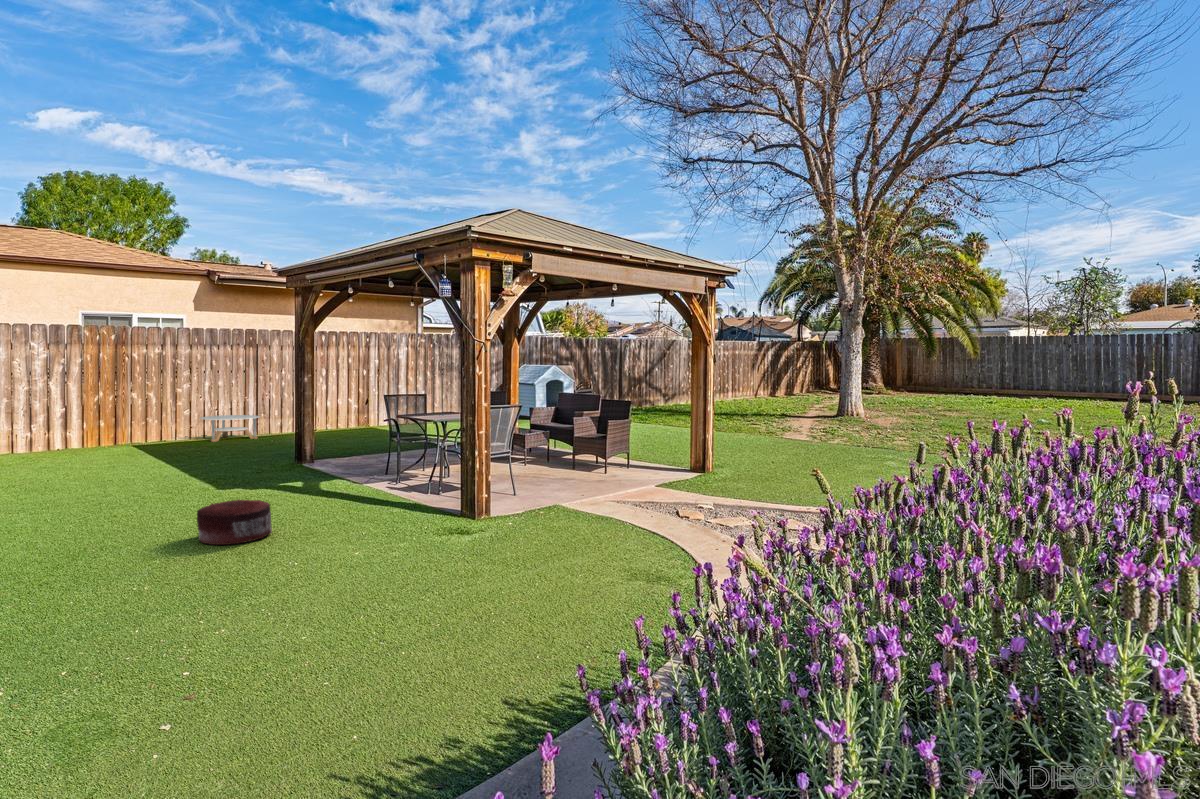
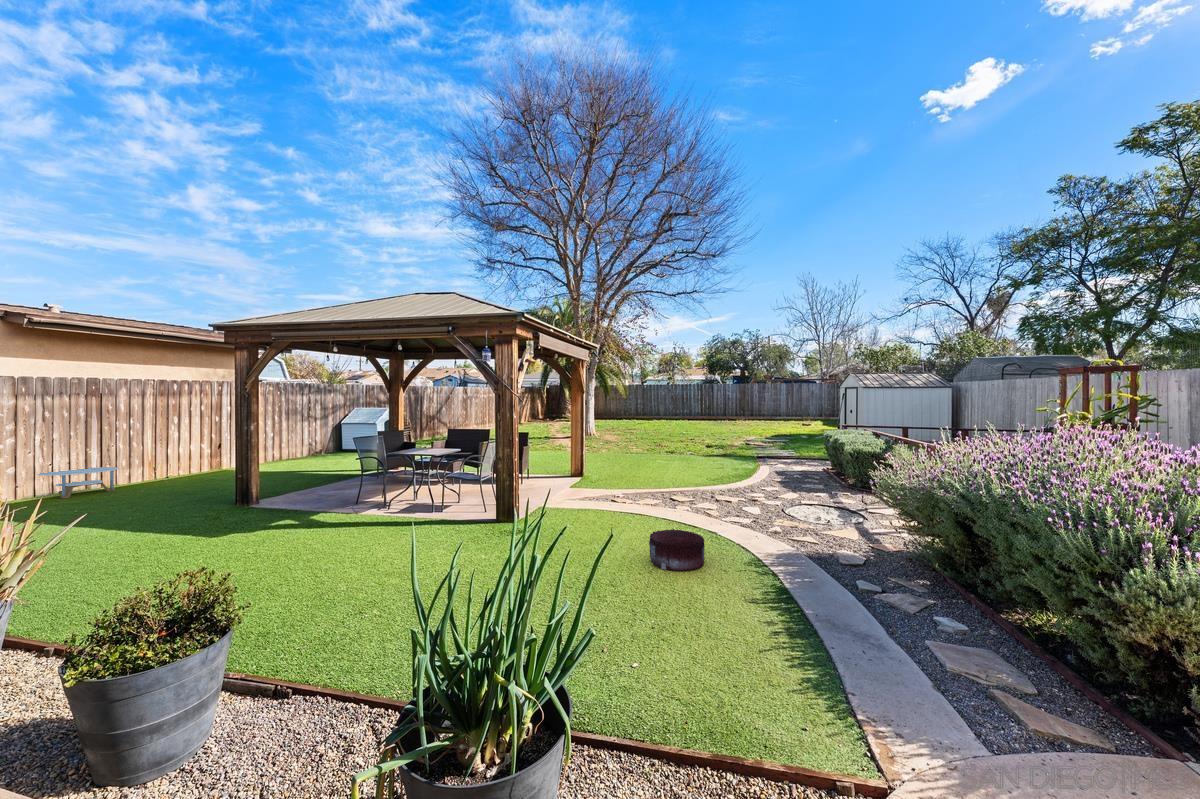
pouf: present [197,500,272,545] -> present [649,529,705,571]

